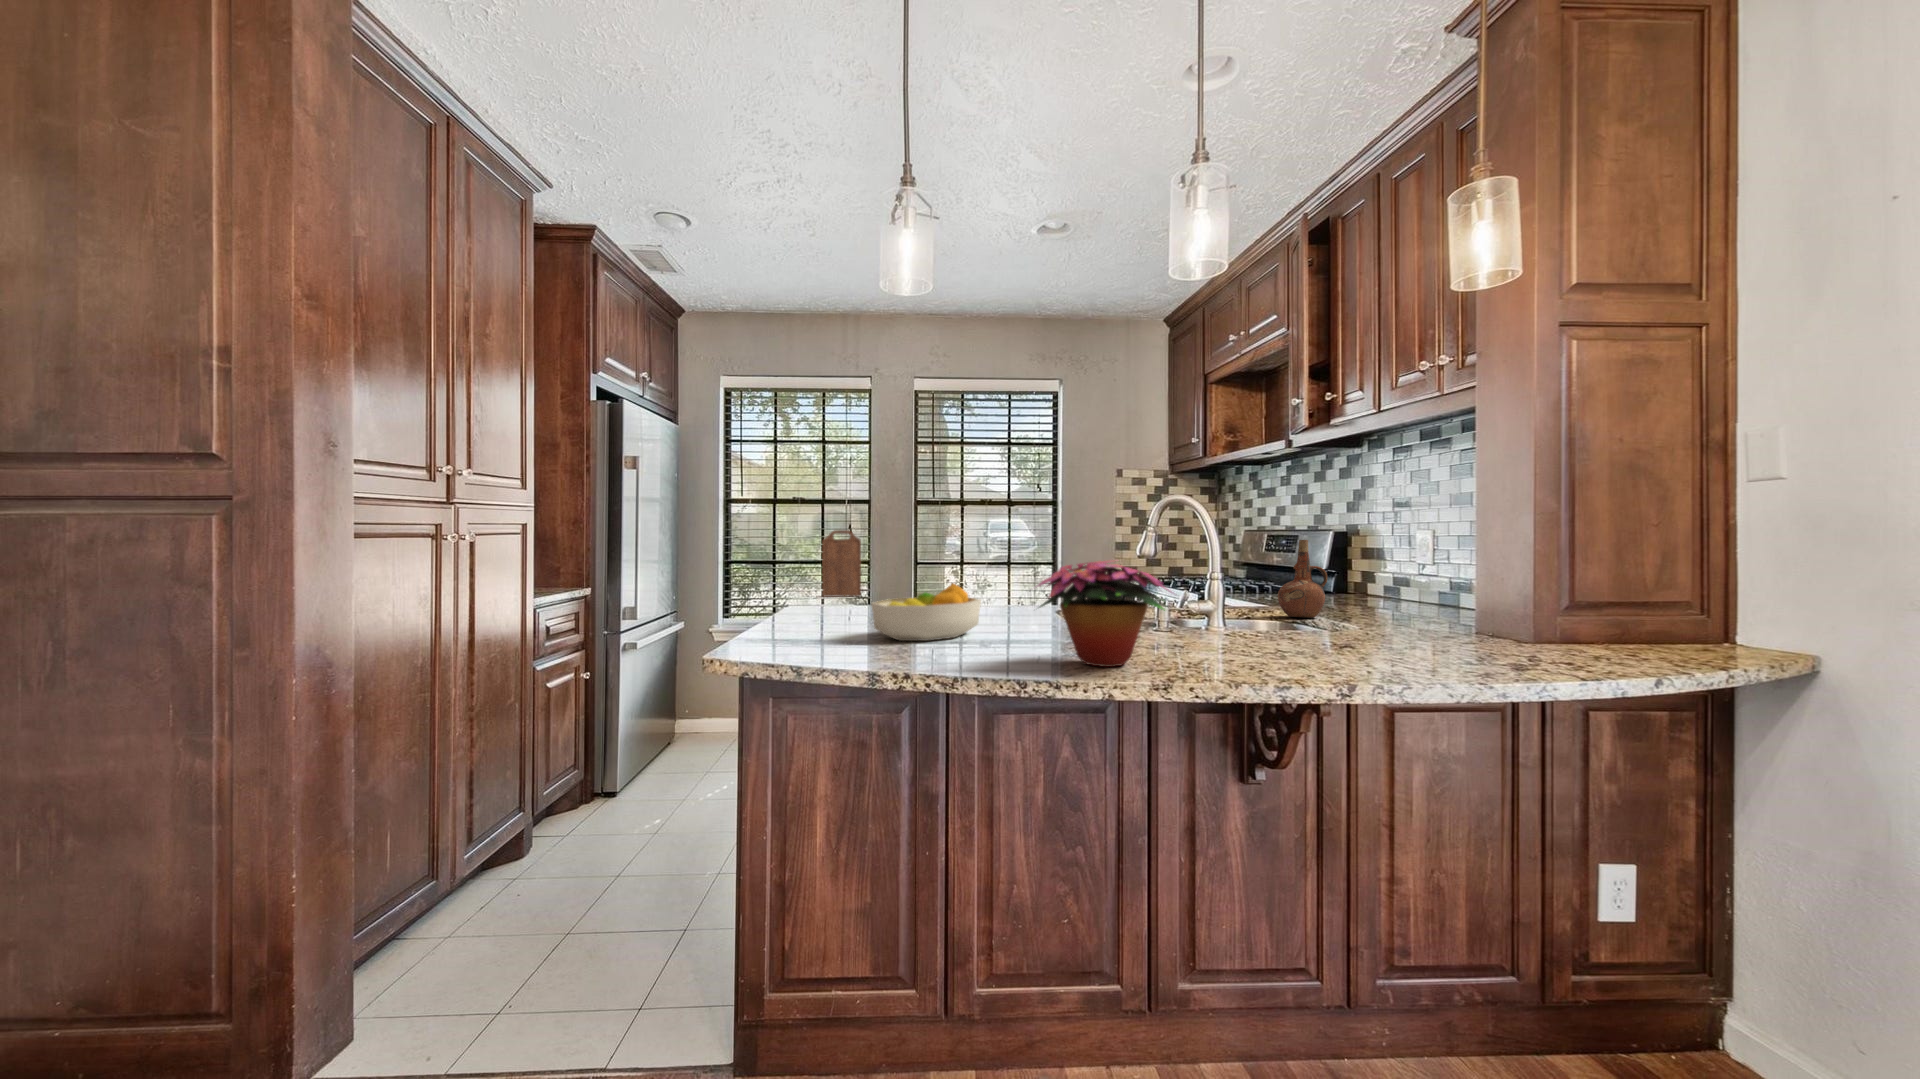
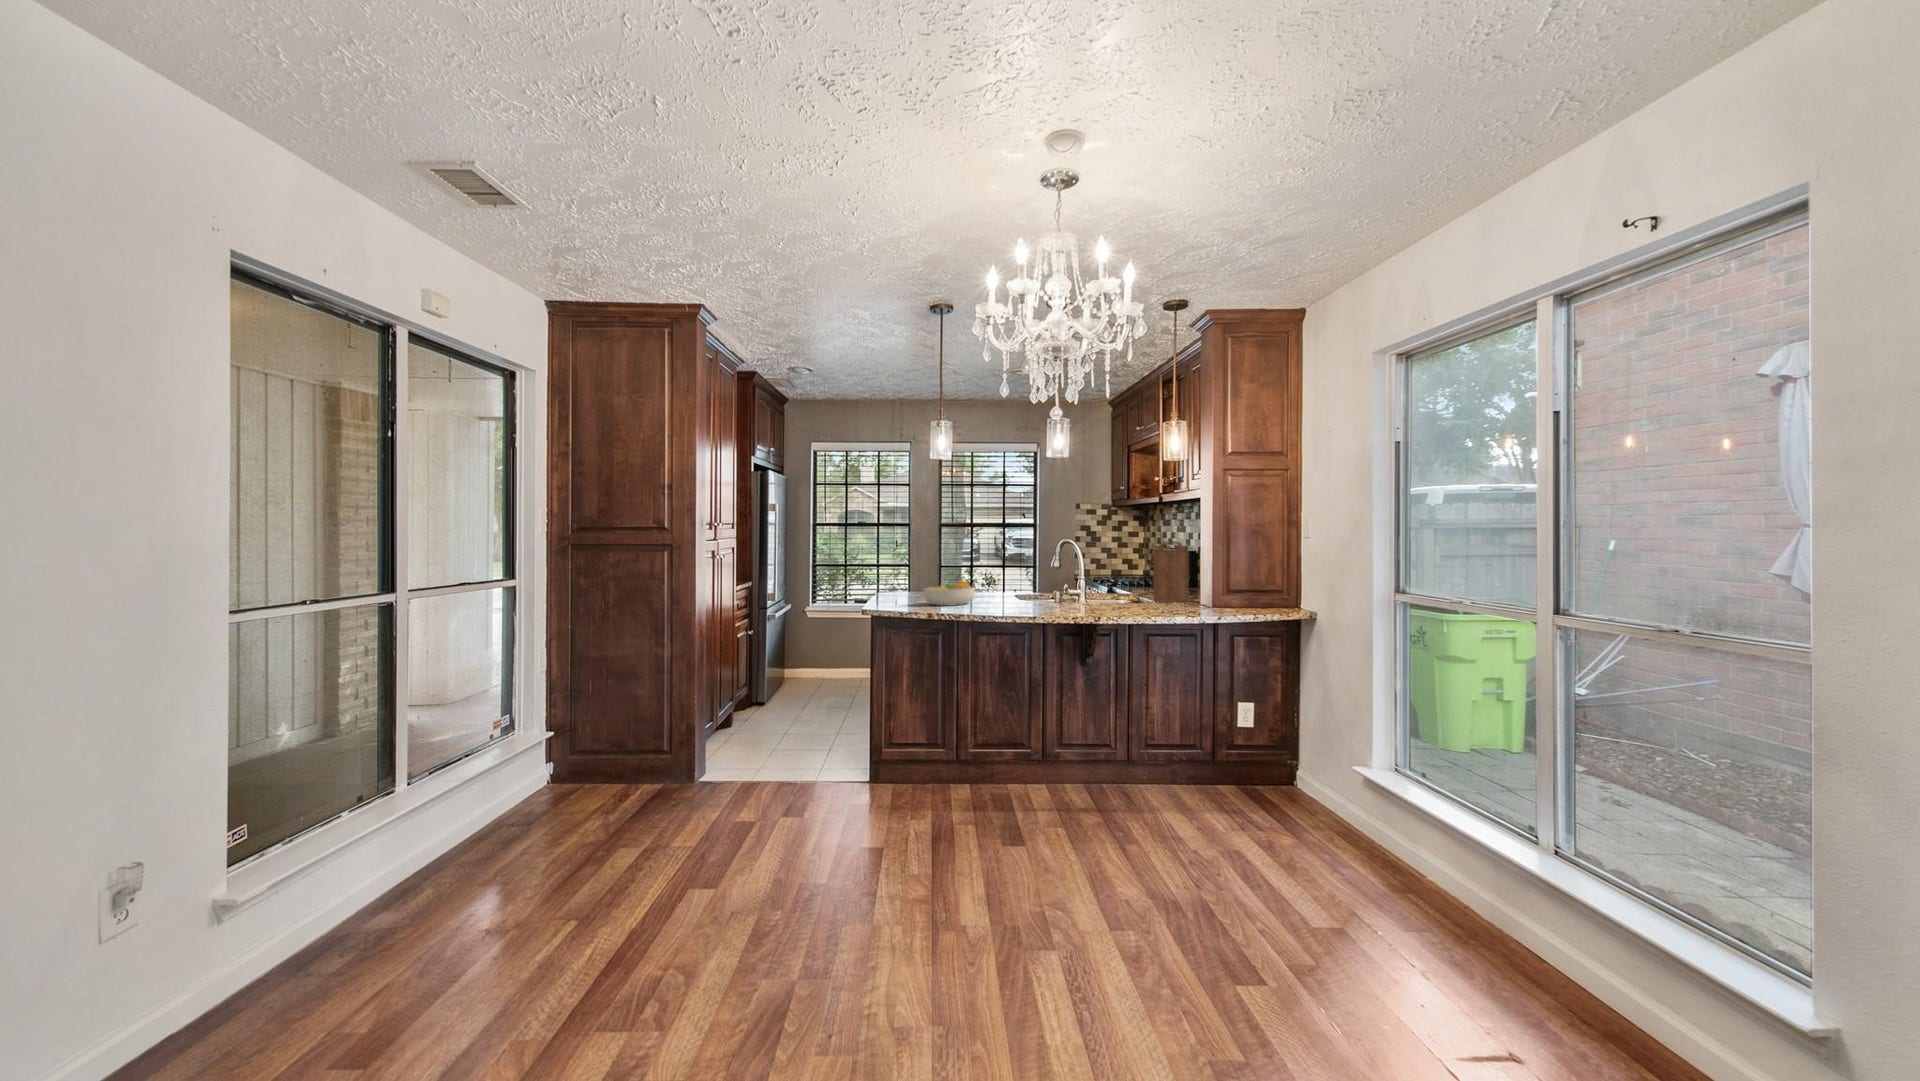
cutting board: present [822,530,861,597] -> present [1153,541,1189,602]
ceramic pitcher: present [1278,540,1327,617] -> none [1133,558,1157,598]
flower arrangement: present [1038,560,1172,667] -> none [988,570,1048,612]

